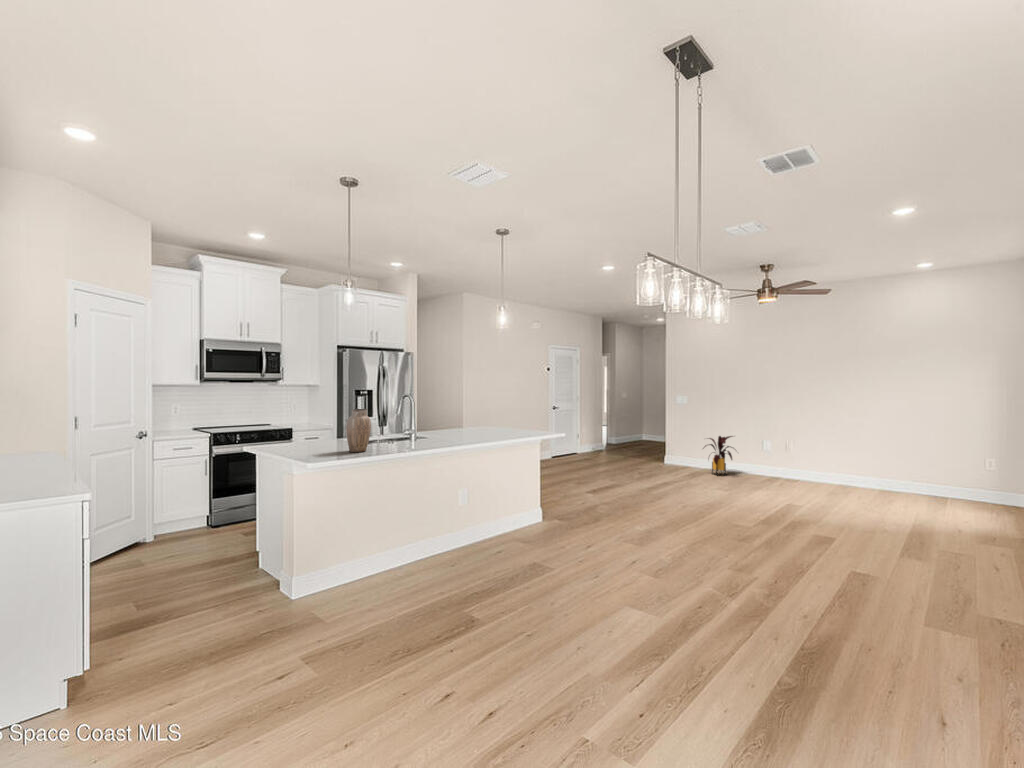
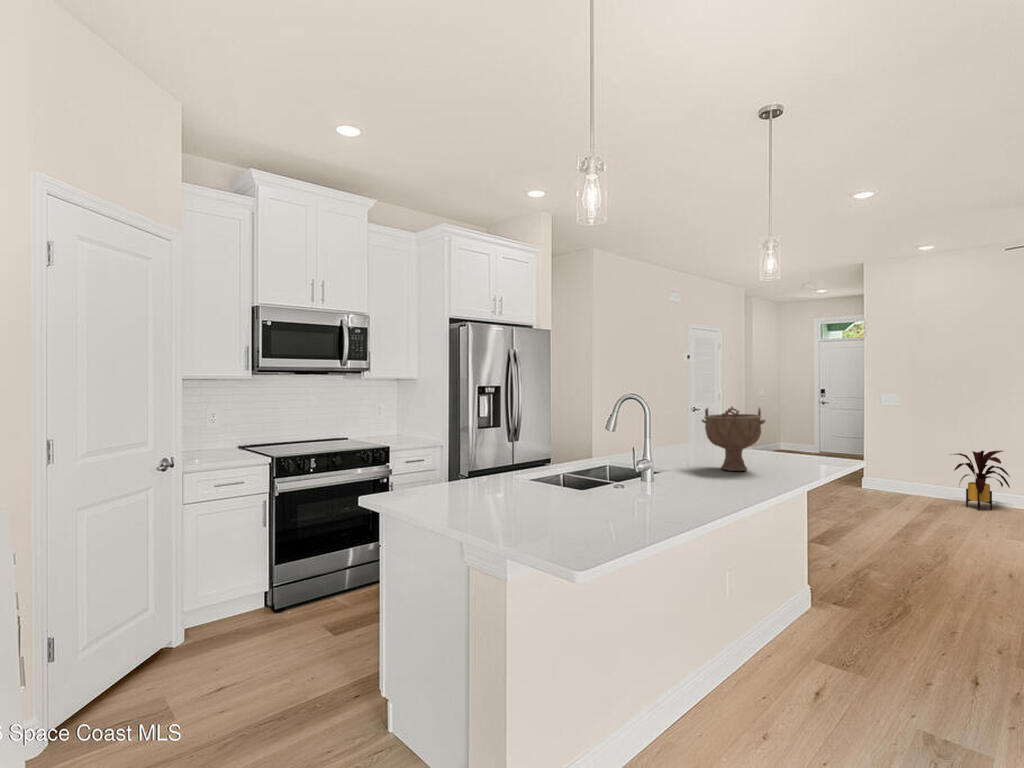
decorative bowl: none [456,404,486,439] -> present [702,407,765,471]
vase: present [346,409,371,452] -> none [573,419,622,513]

